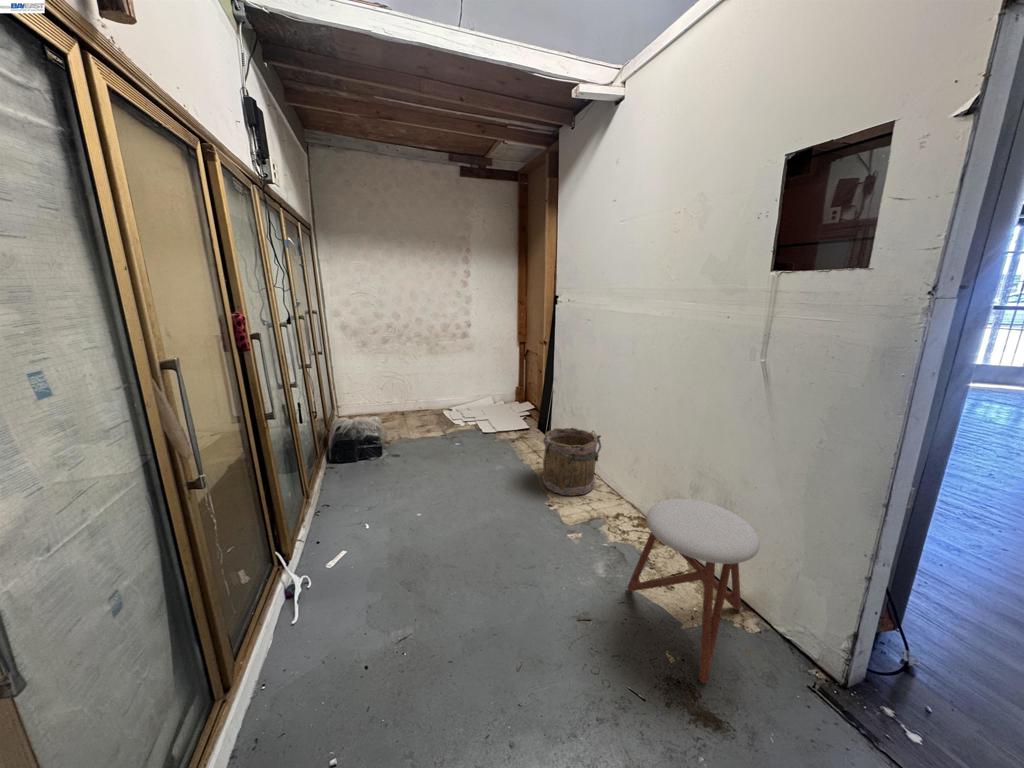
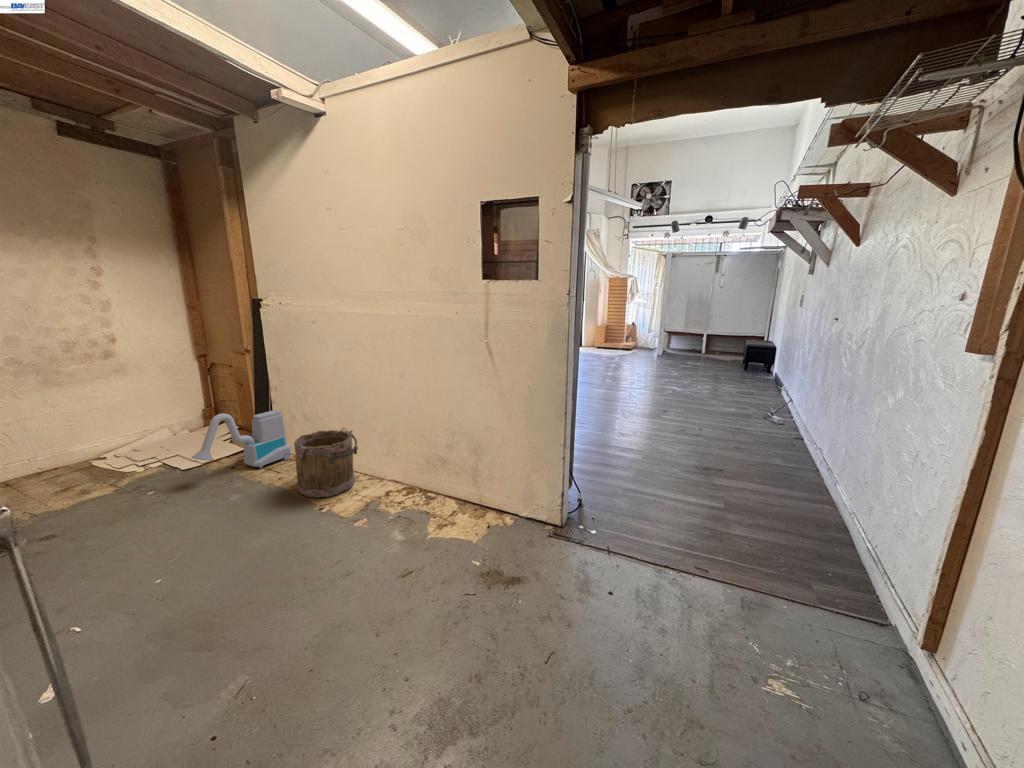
vacuum cleaner: none [484,394,557,448] -> present [192,410,291,468]
stool: present [628,499,759,683] -> none [426,448,509,562]

